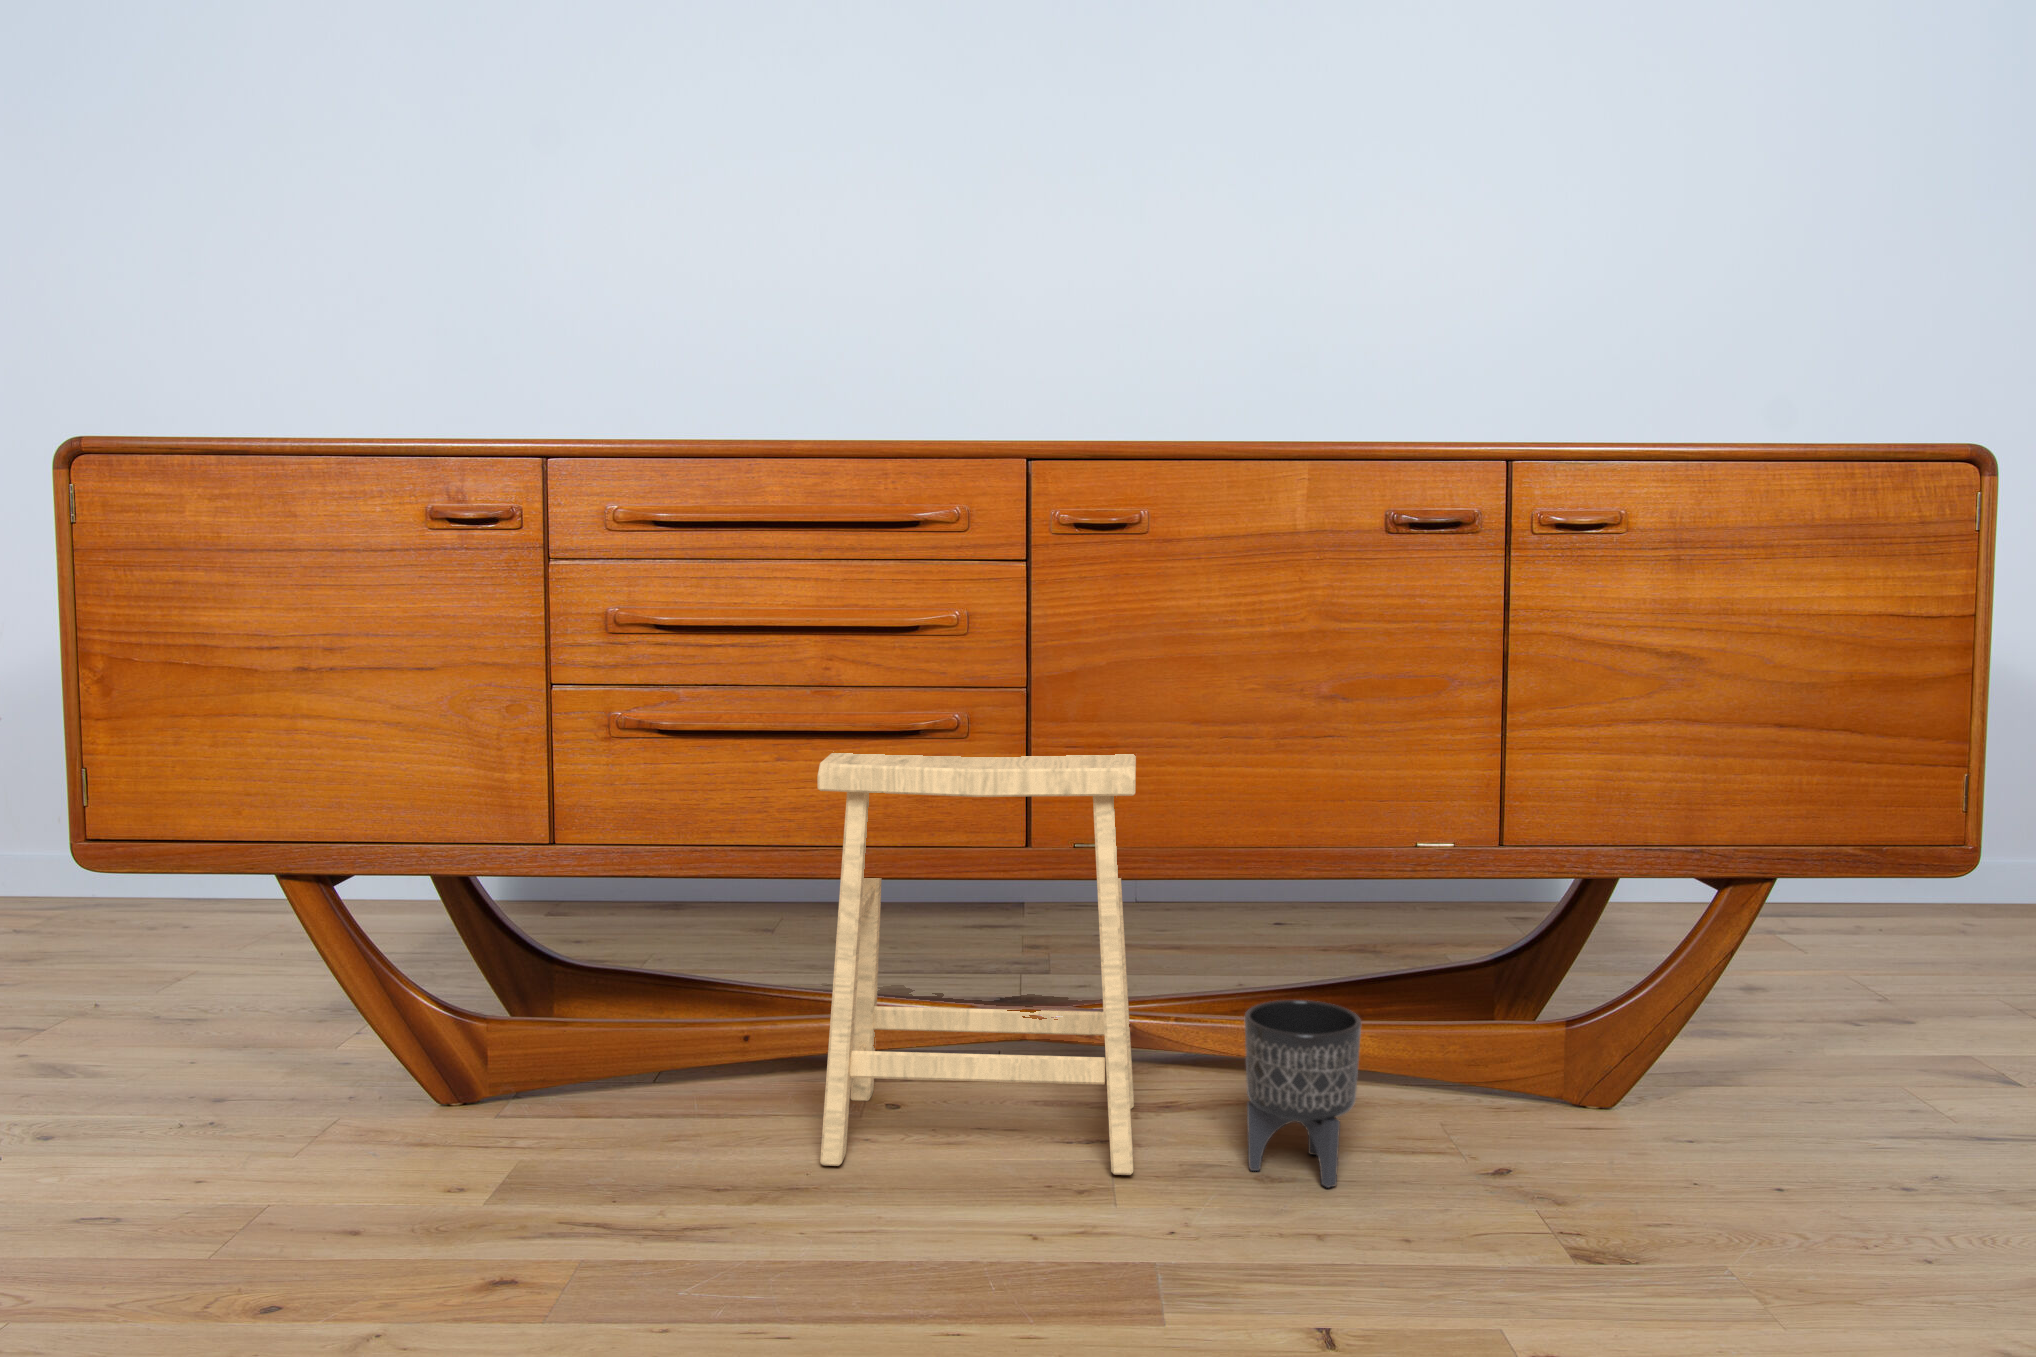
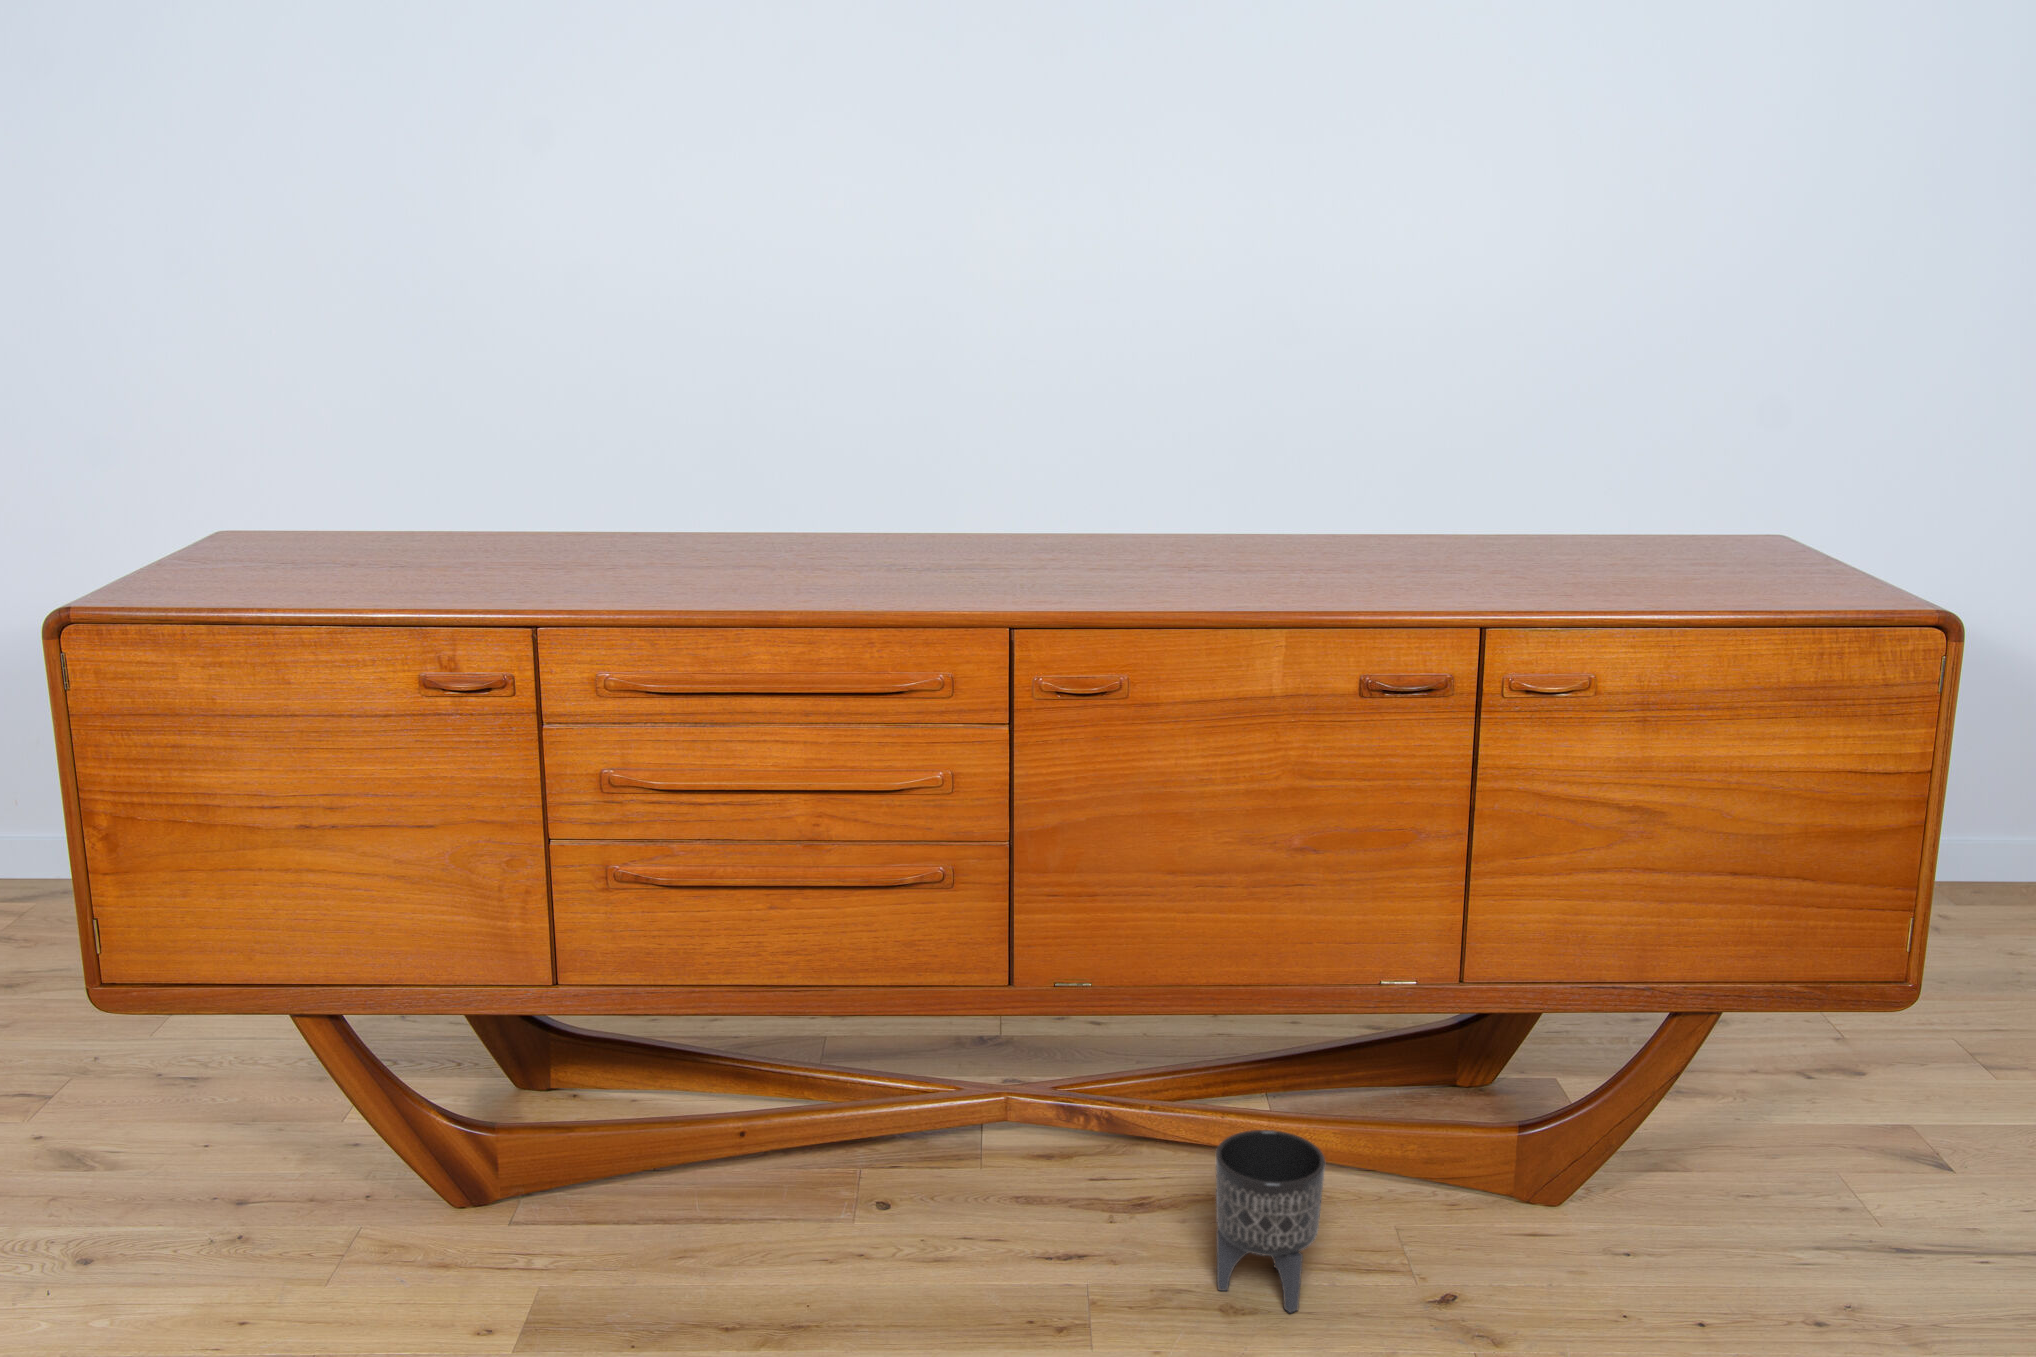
footstool: present [817,753,1136,1175] -> none [809,873,1115,1299]

